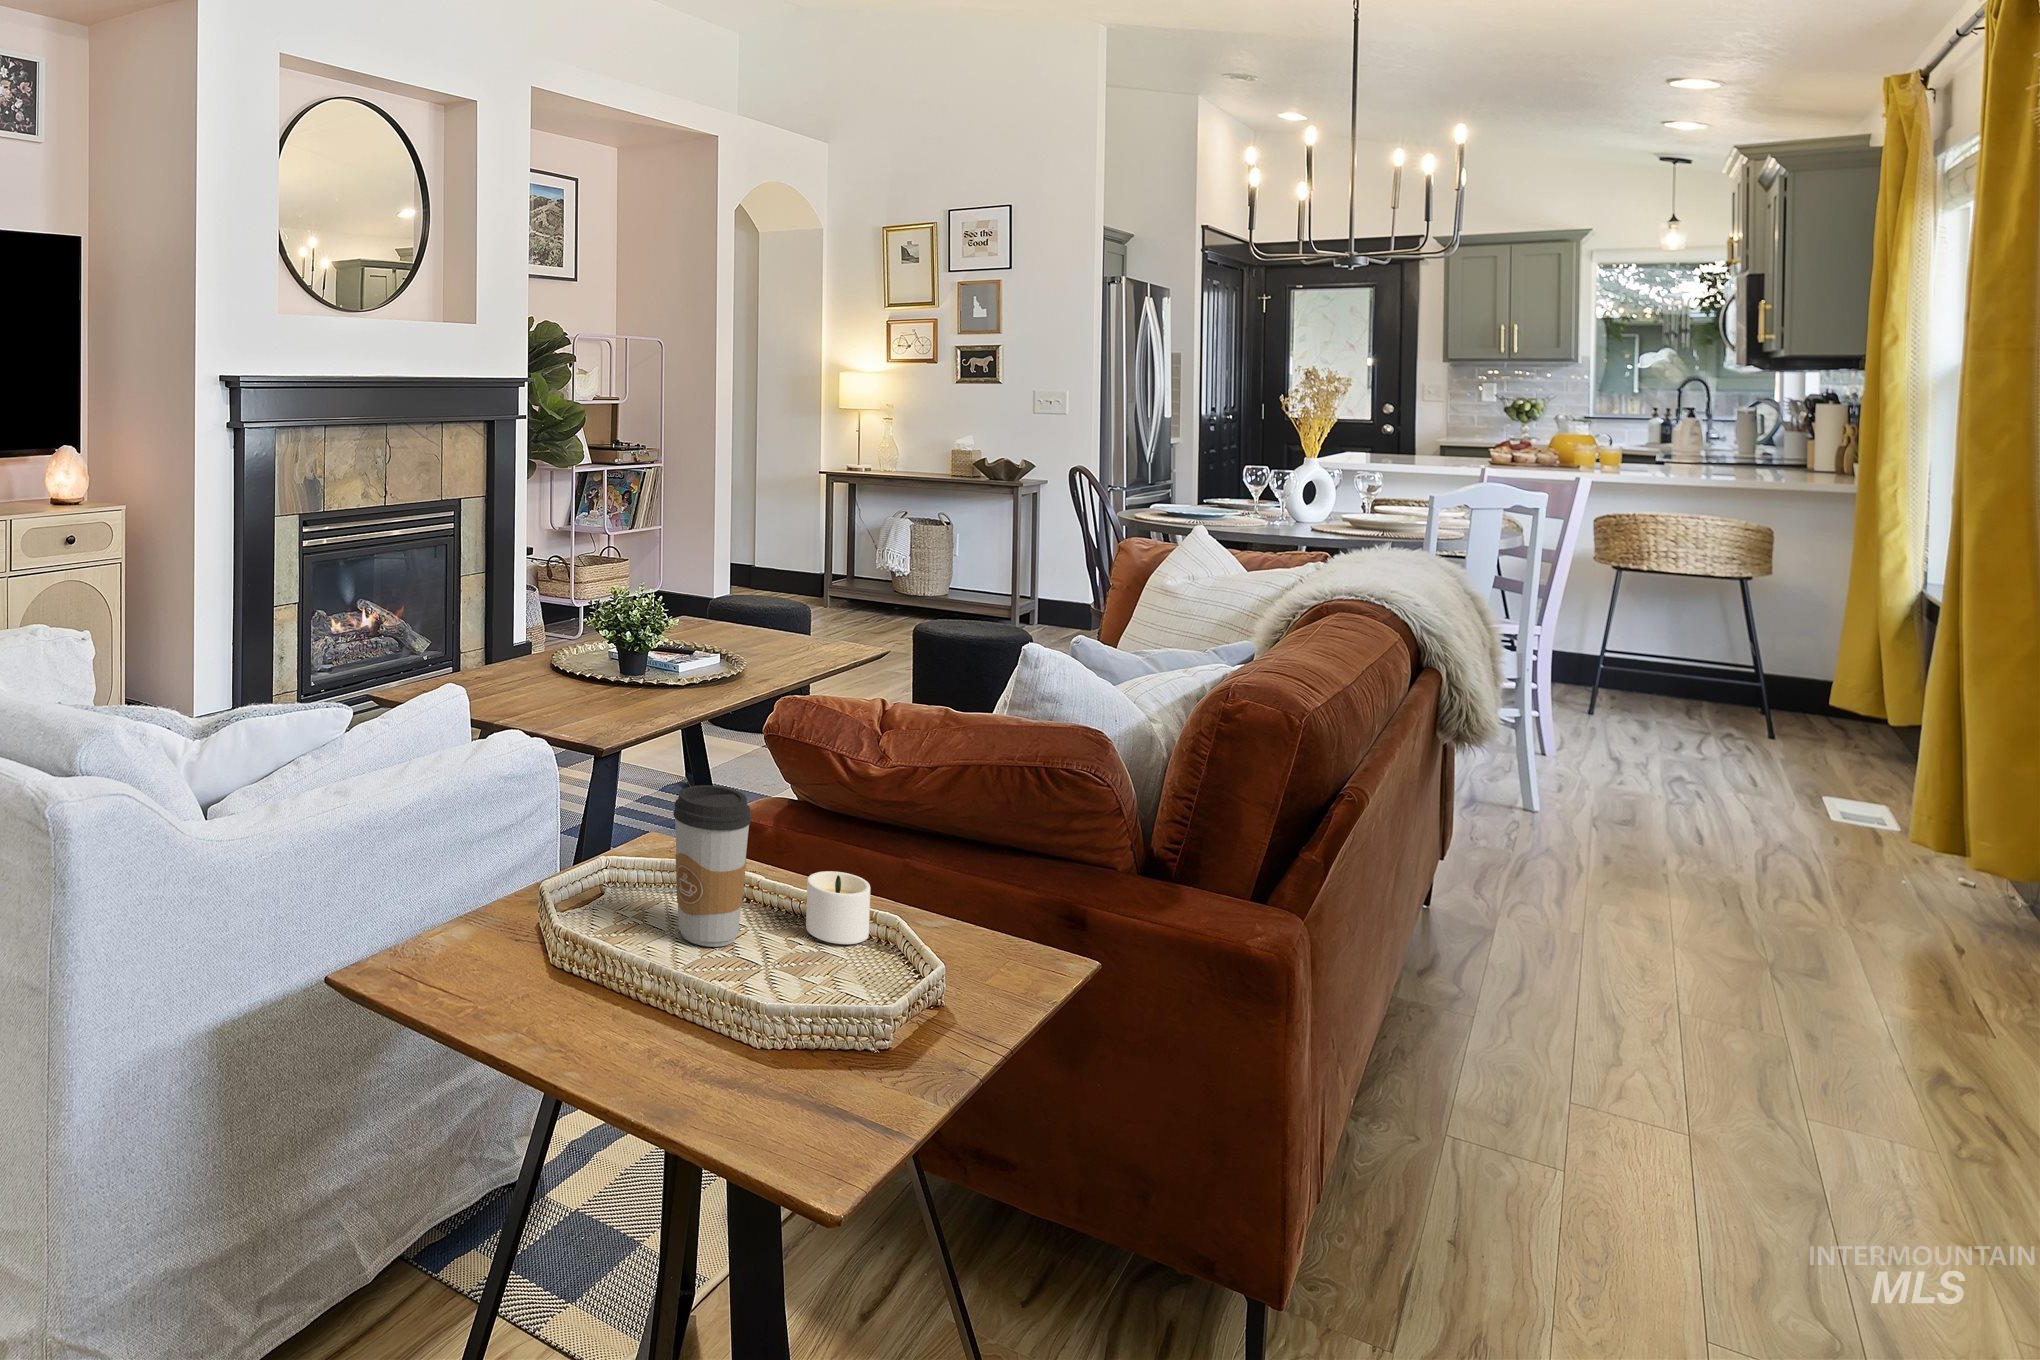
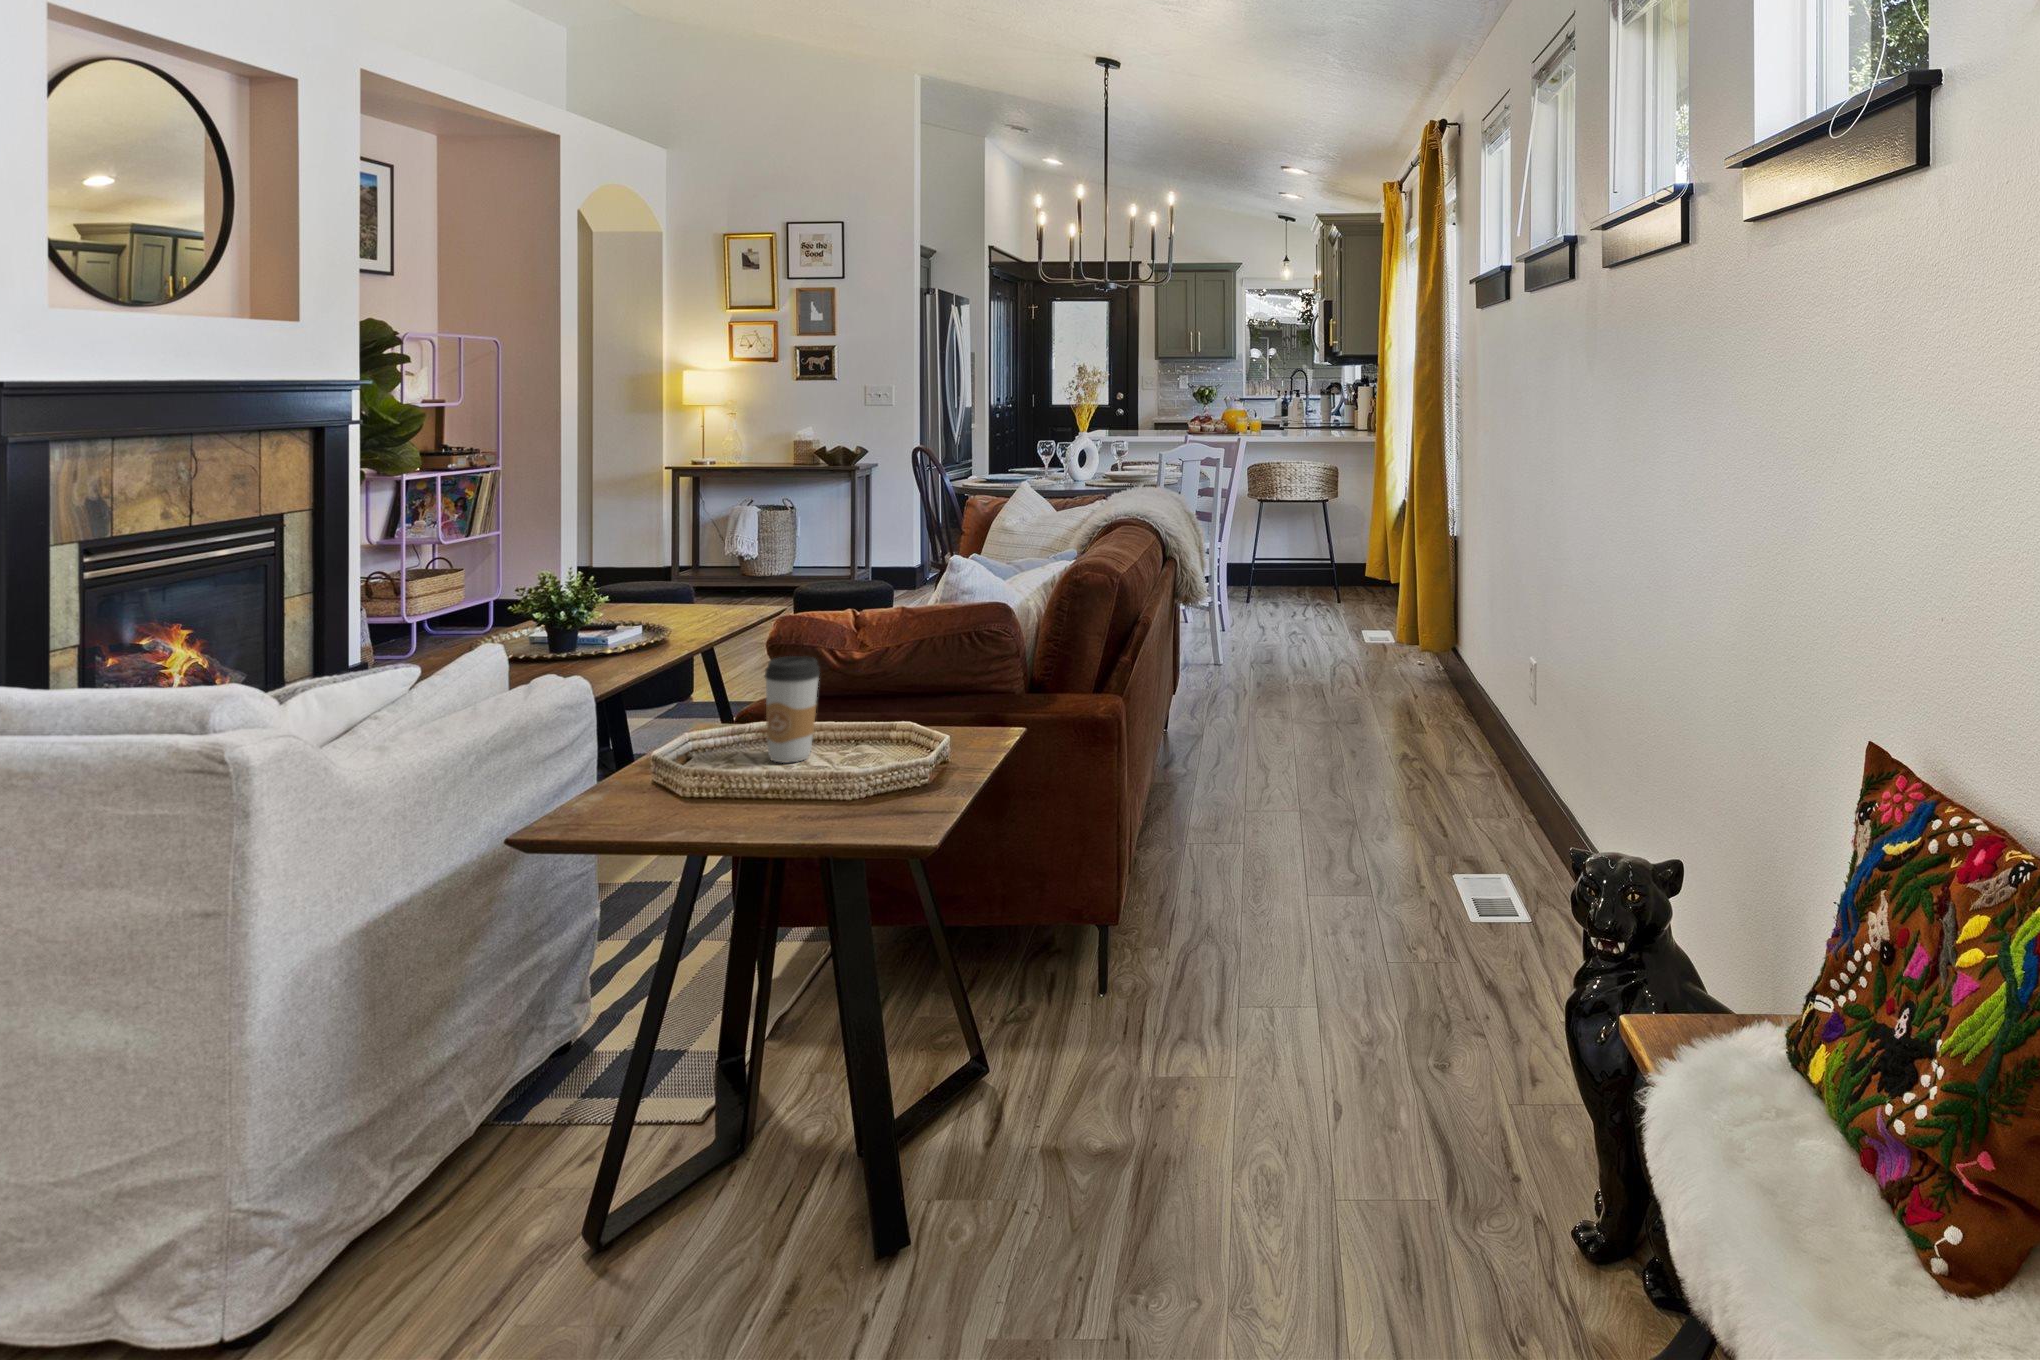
candle: present [806,871,870,944] -> none [853,702,909,745]

